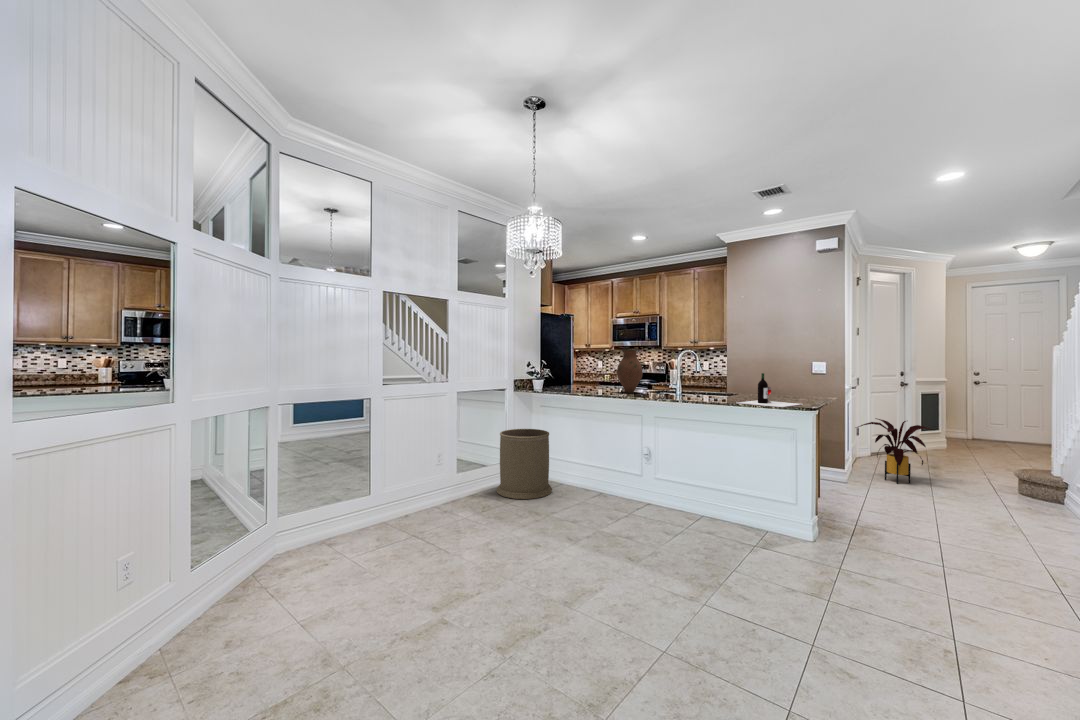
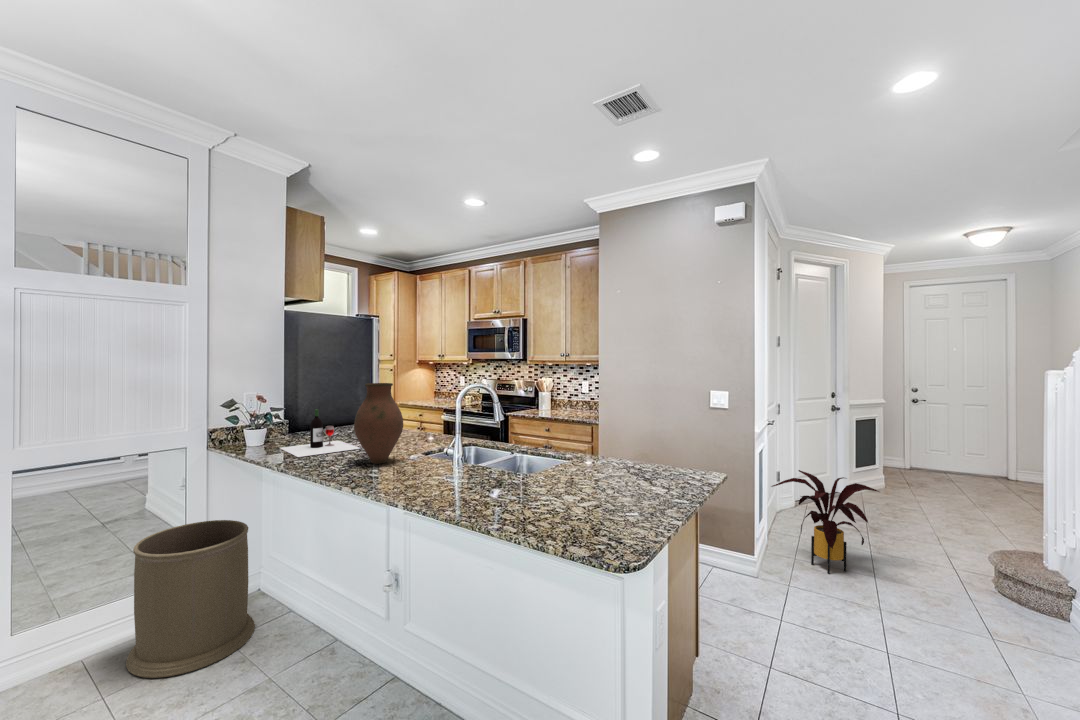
wine bottle: present [739,373,800,407] -> present [280,409,360,457]

